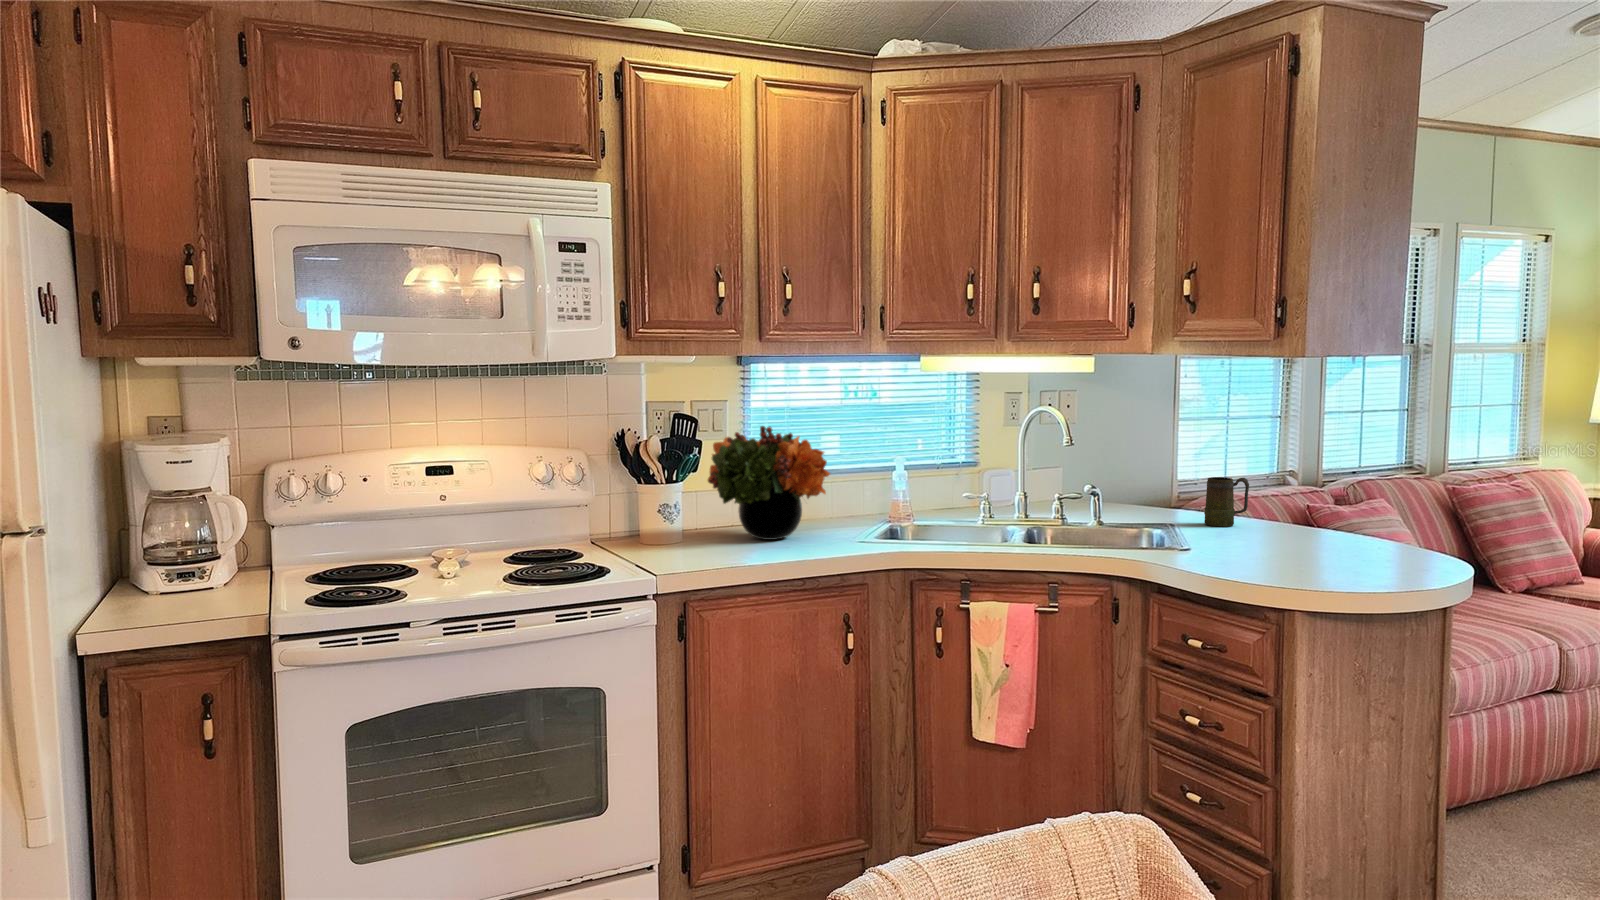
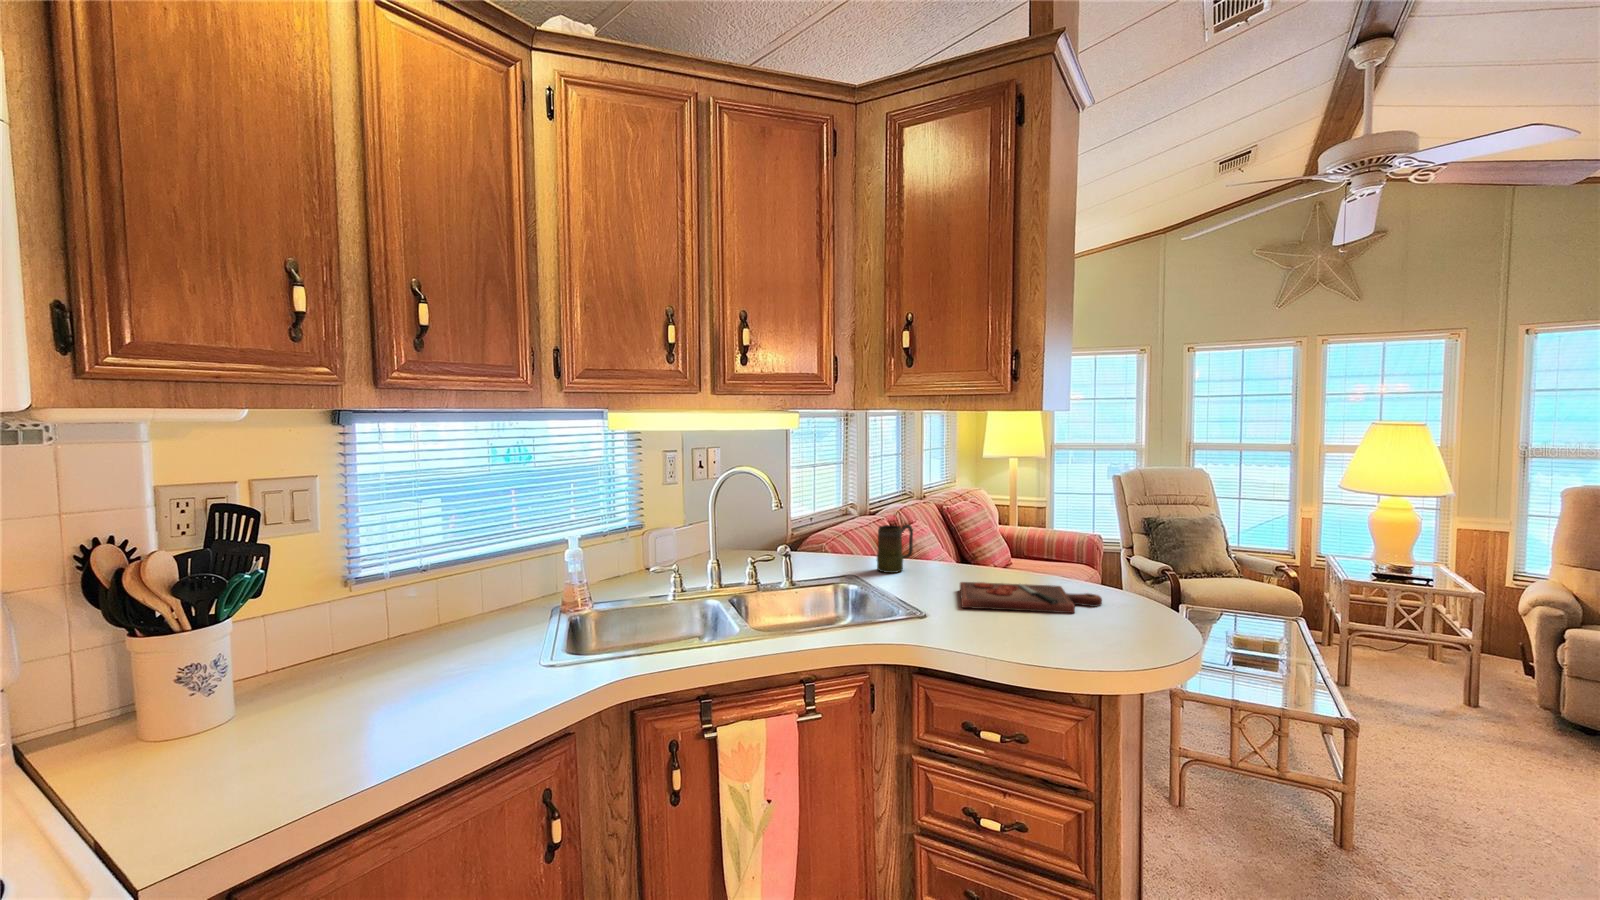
flower arrangement: present [708,426,830,540] -> none [279,514,498,688]
cutting board: none [1236,534,1400,565] -> present [960,582,1102,613]

